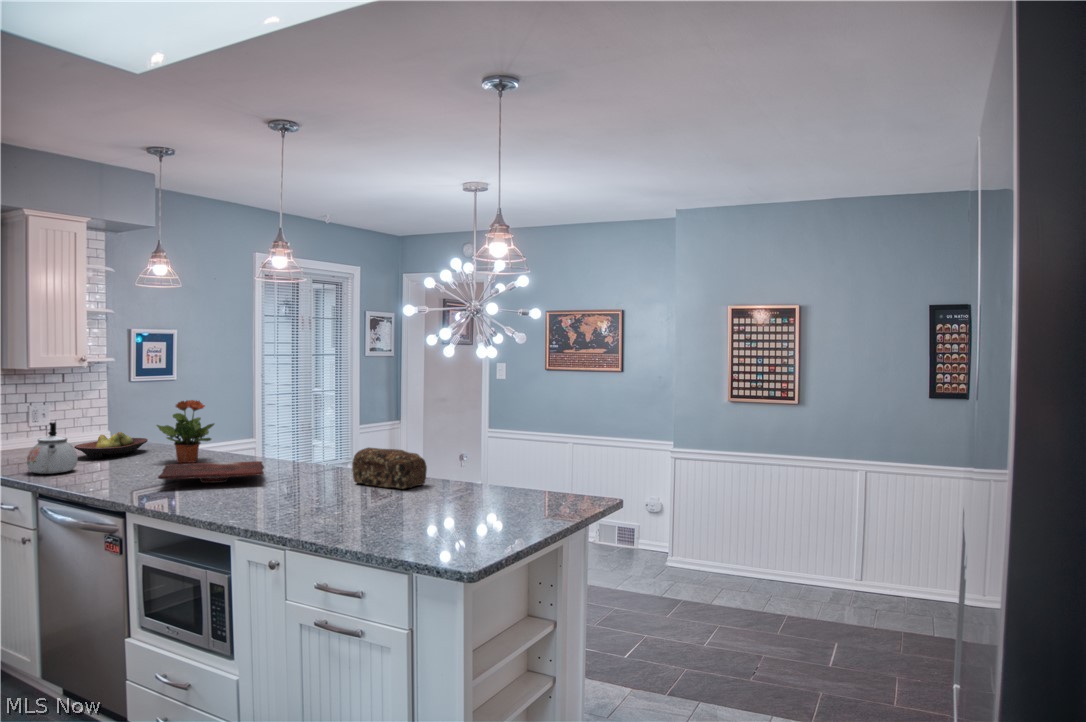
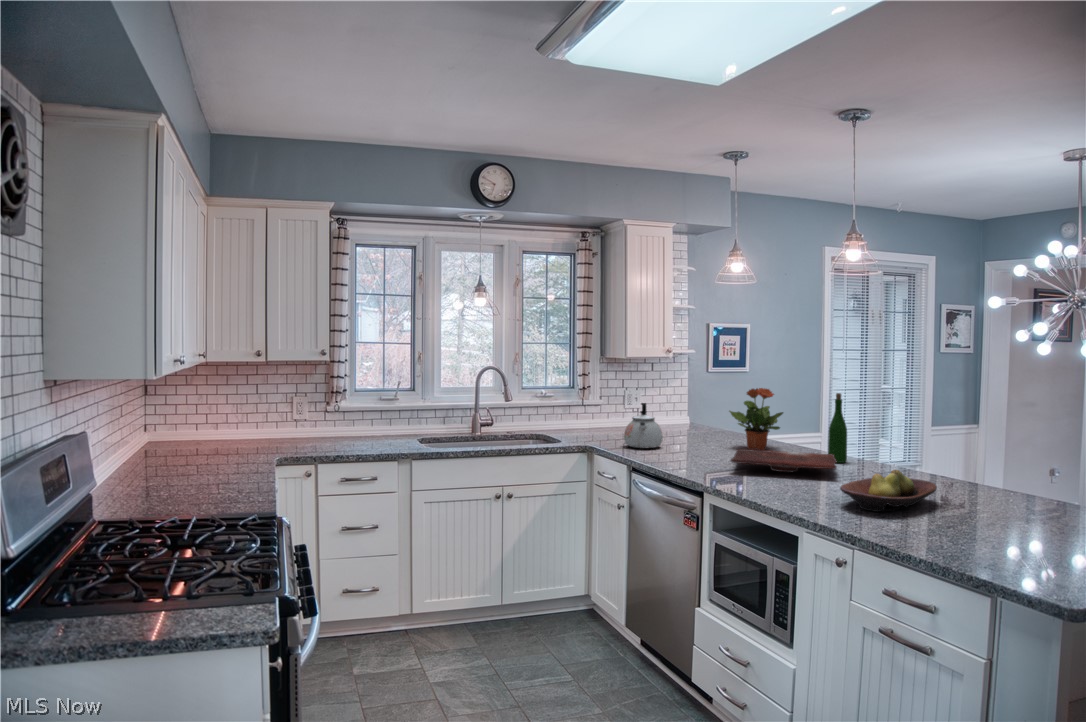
wine bottle: none [258,403,275,468] -> present [828,393,847,463]
fruit bowl: present [74,432,148,459] -> present [840,470,937,512]
bread loaf: present [352,448,427,489] -> none [944,450,1052,505]

